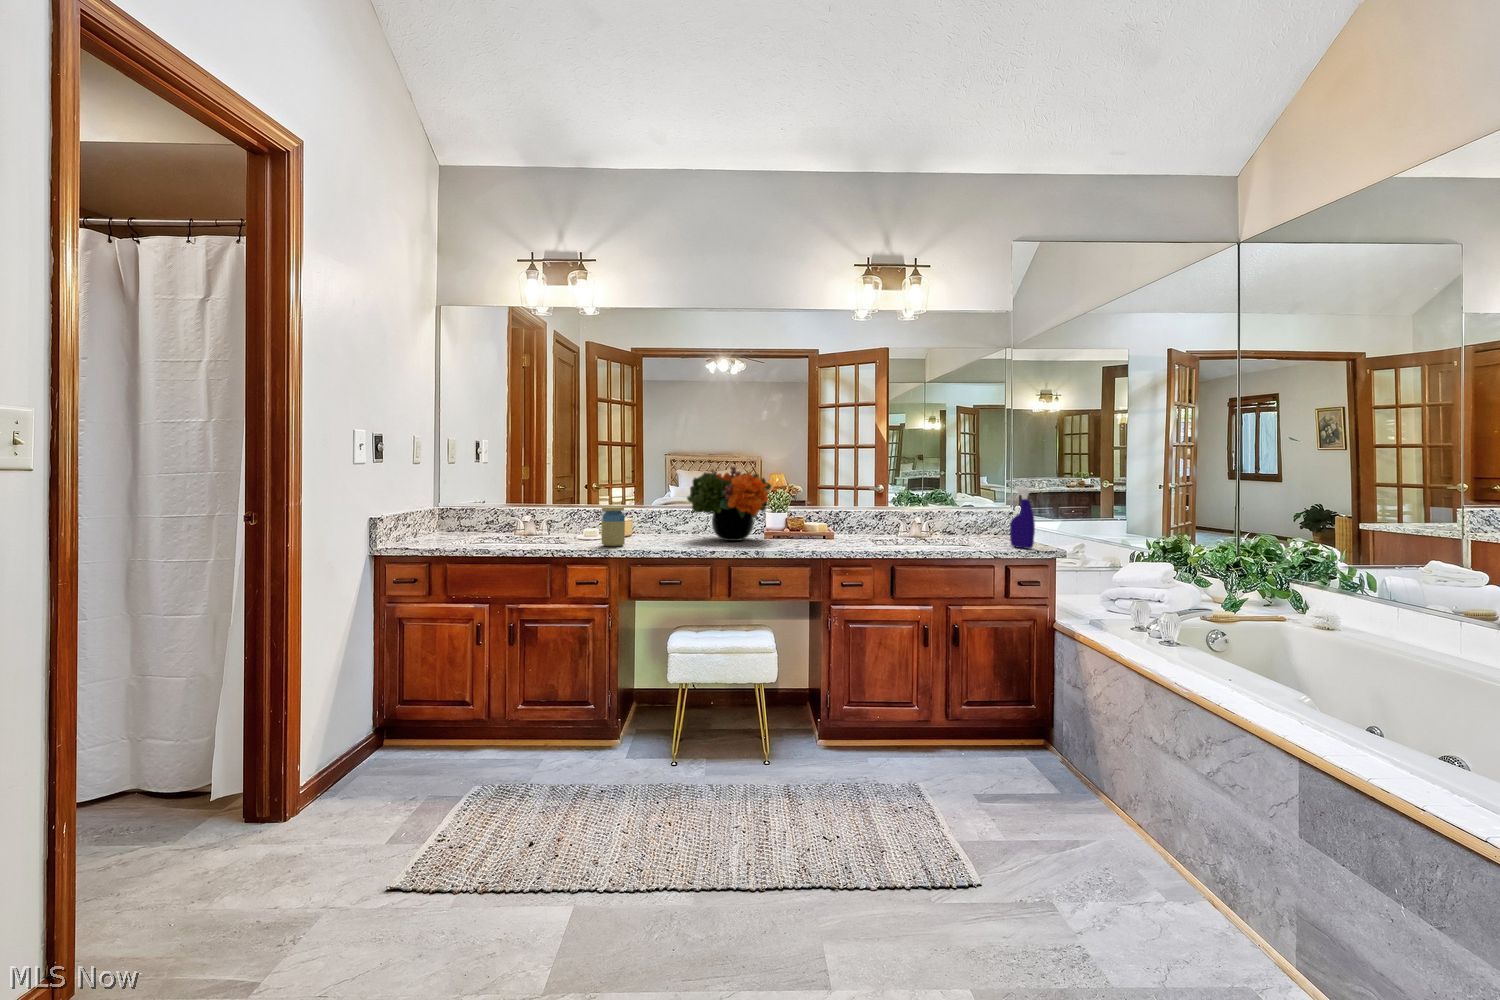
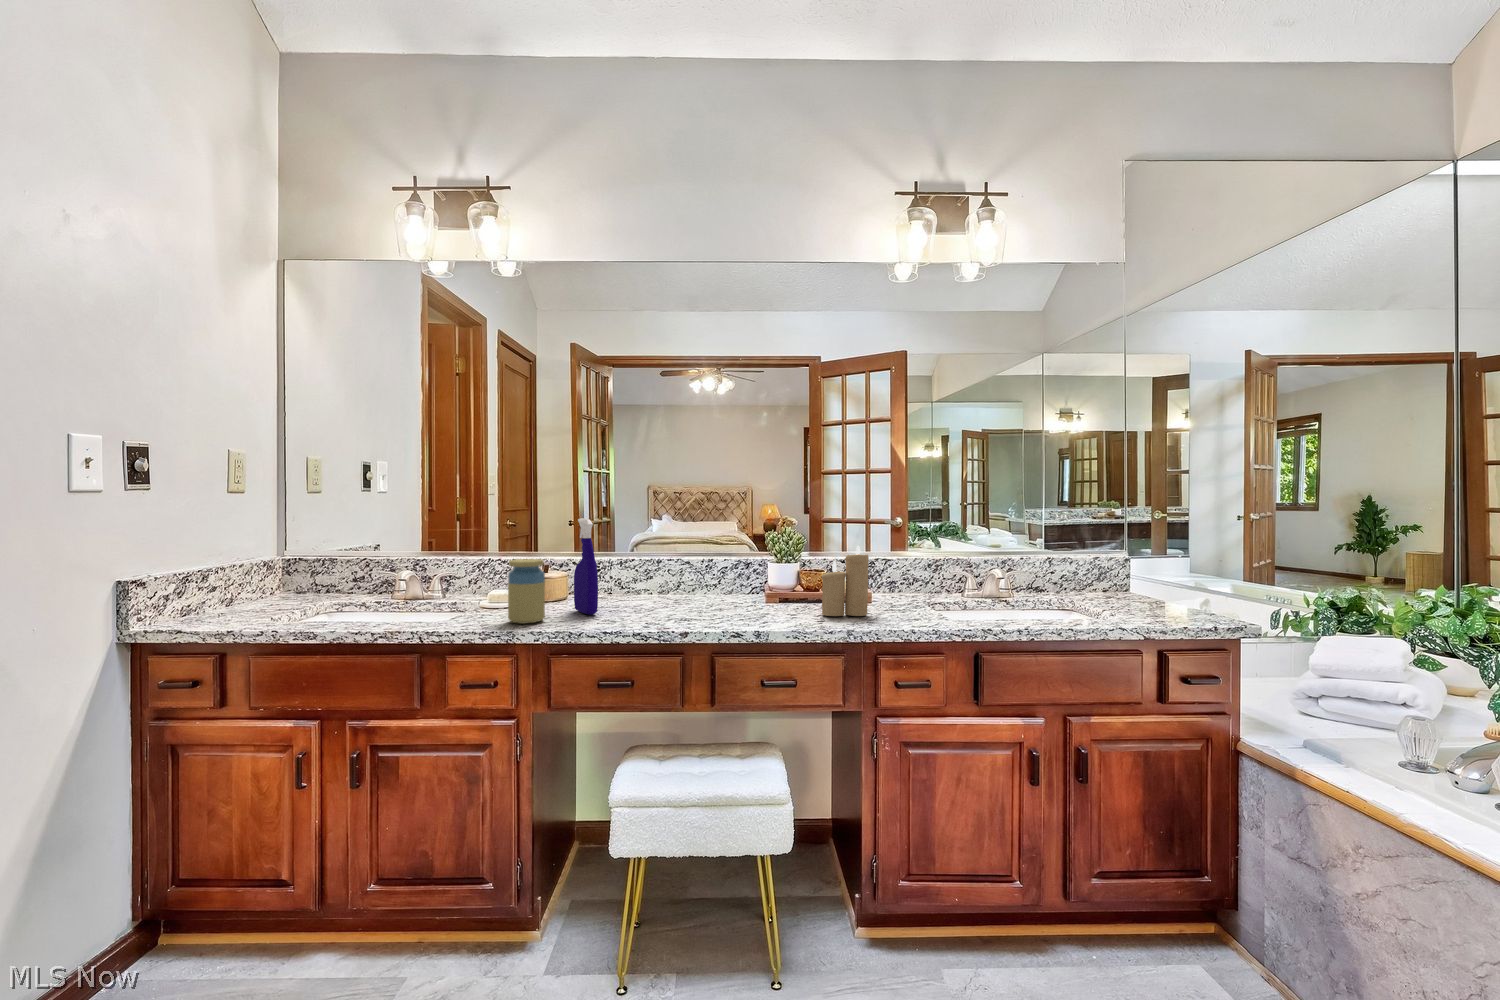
flower arrangement: present [687,466,771,541] -> none [645,493,778,608]
spray bottle: present [1010,486,1035,549] -> present [574,518,598,615]
candle: none [799,500,829,545] -> present [822,546,869,616]

